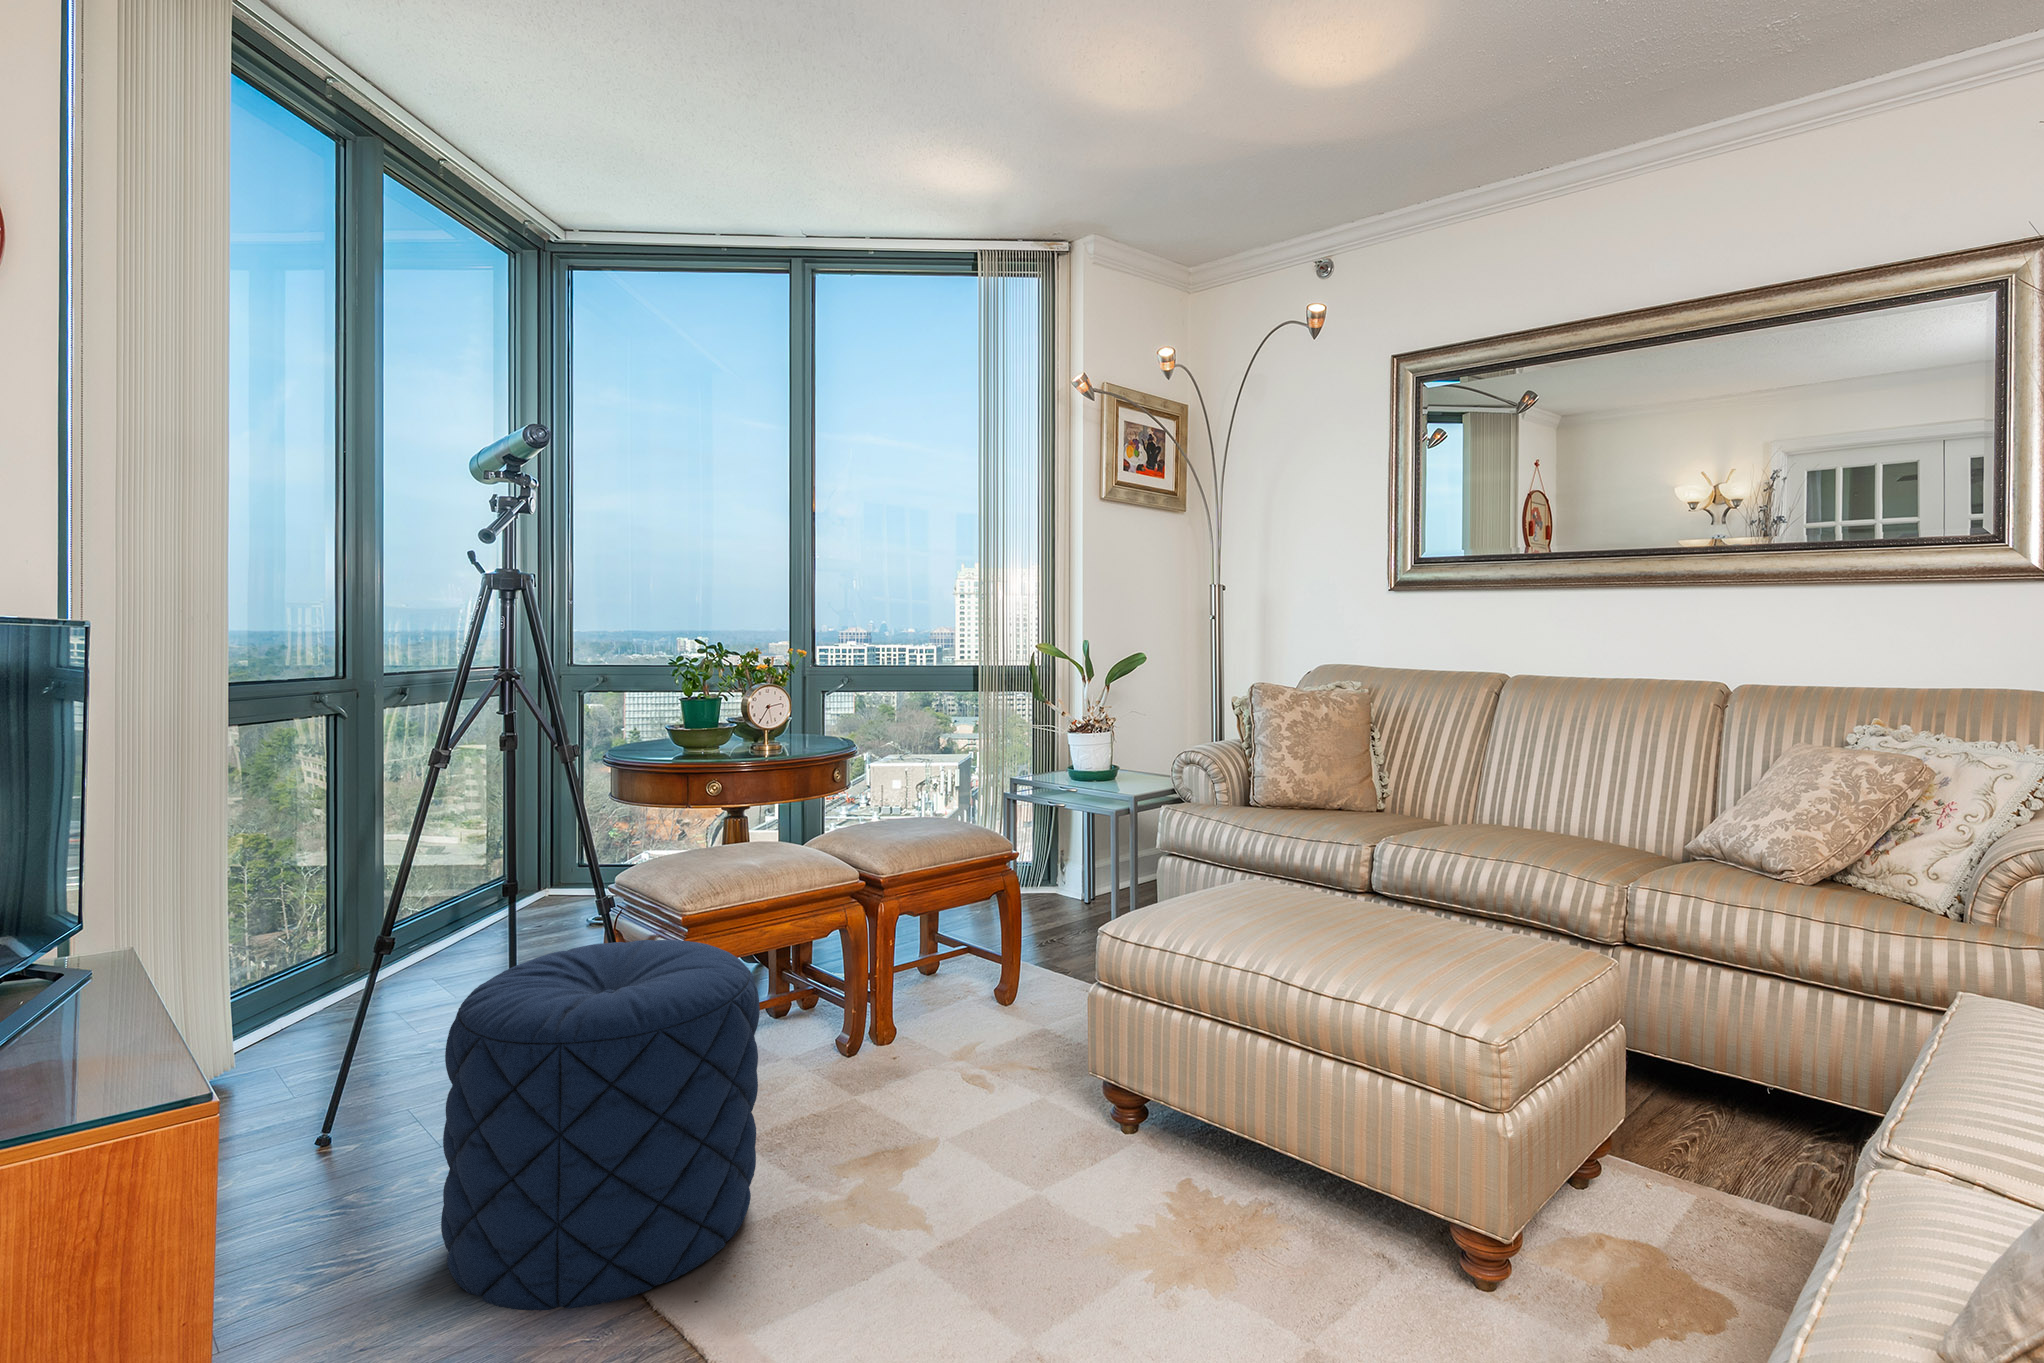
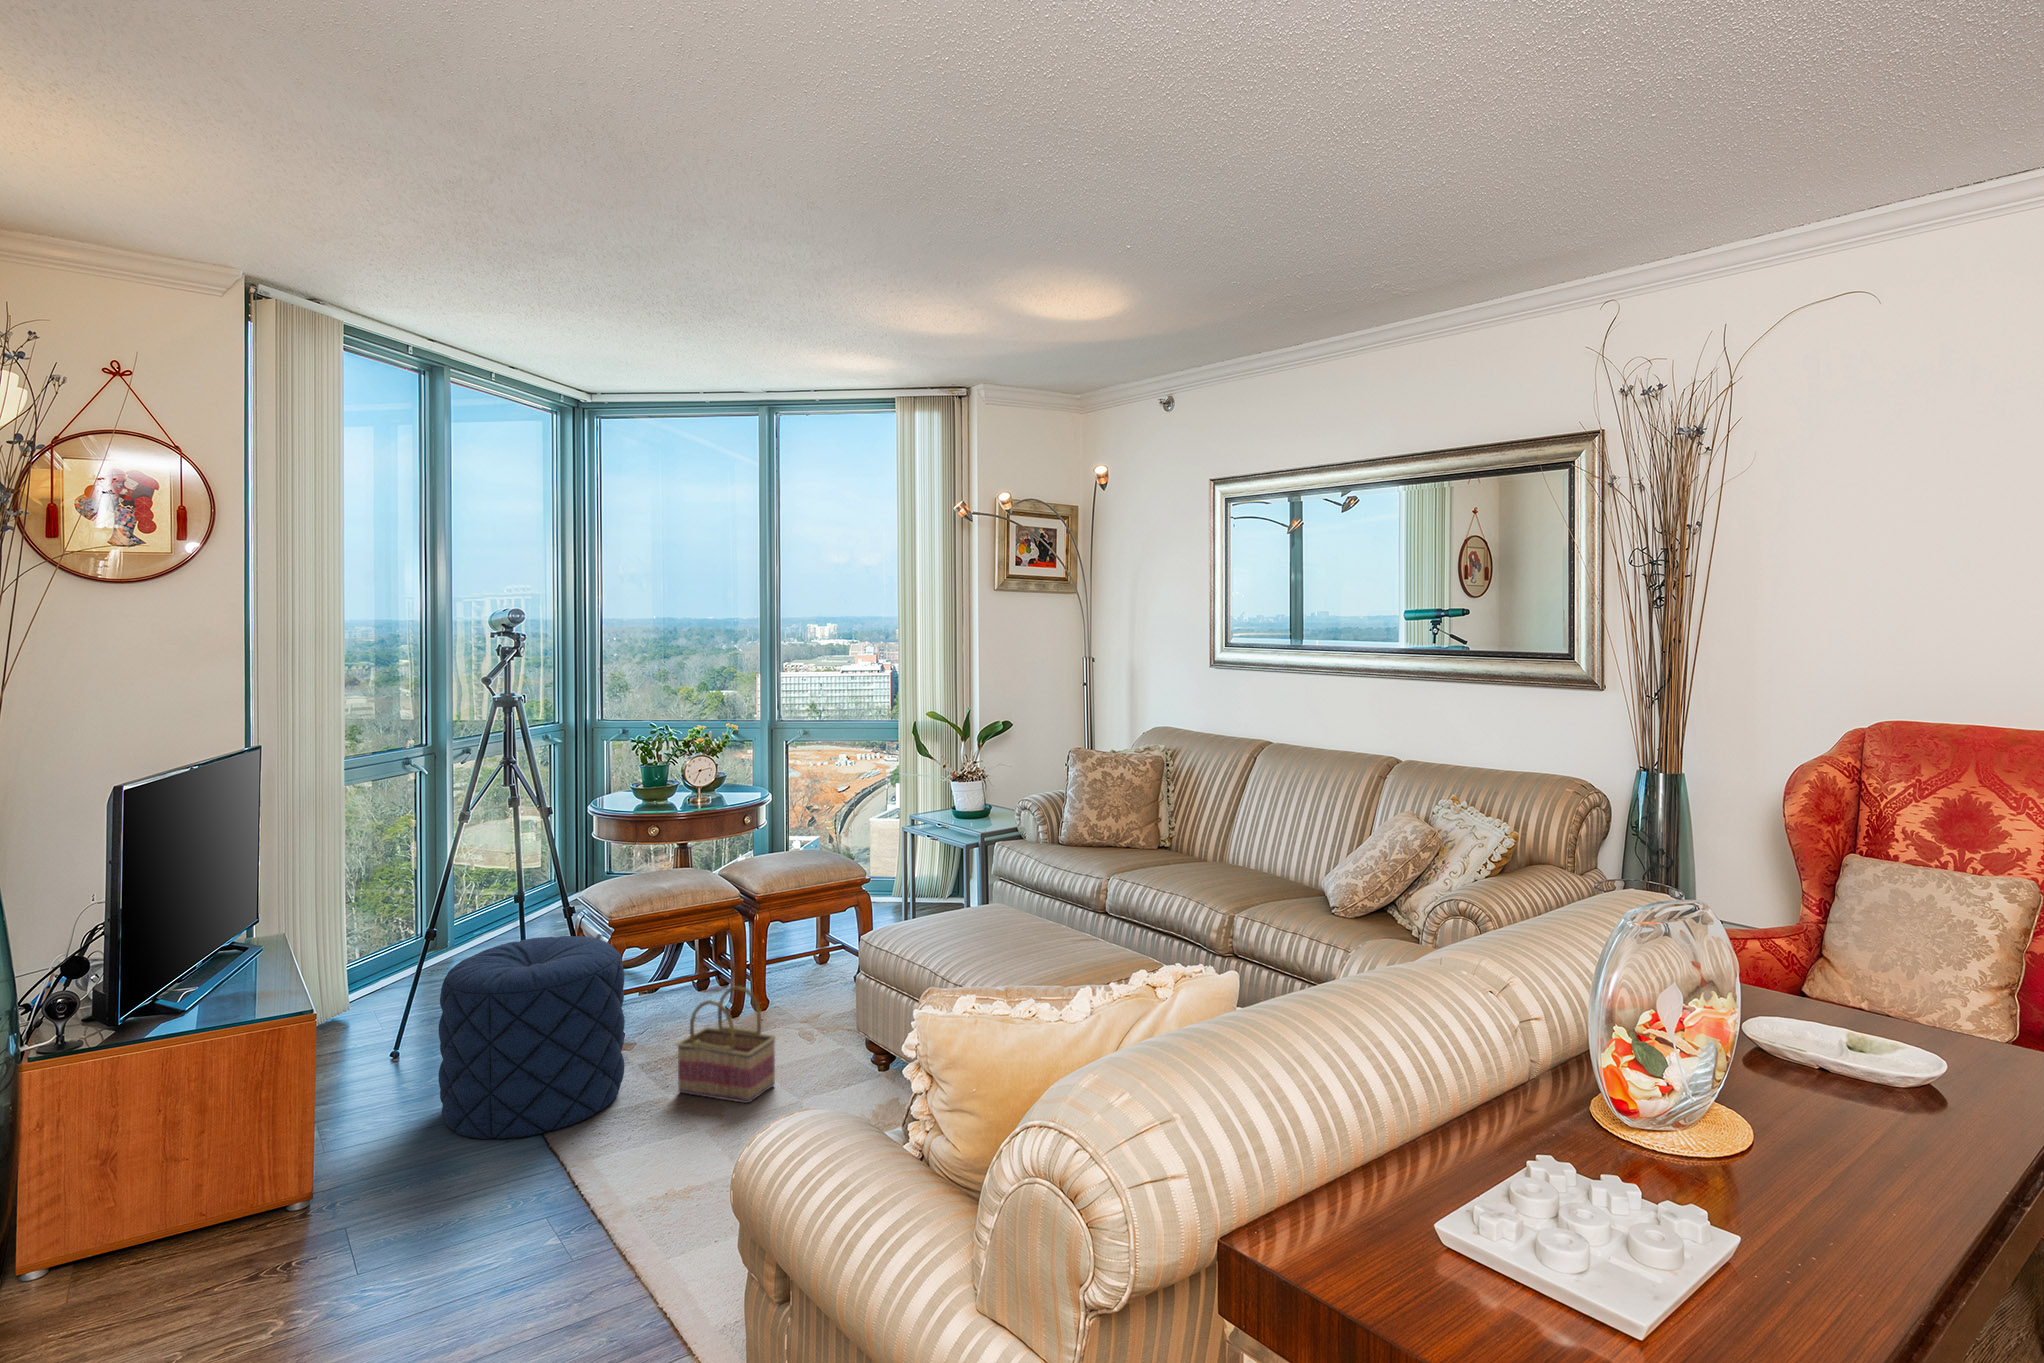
basket: none [846,1012,1001,1206] -> present [677,986,776,1103]

